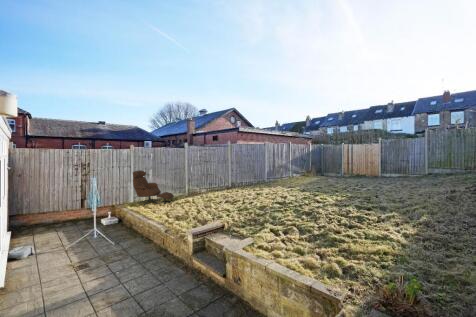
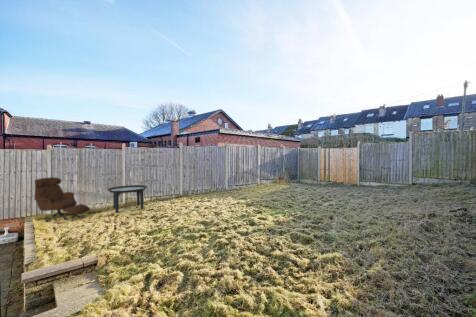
round table: none [182,177,212,199] -> present [107,185,147,213]

